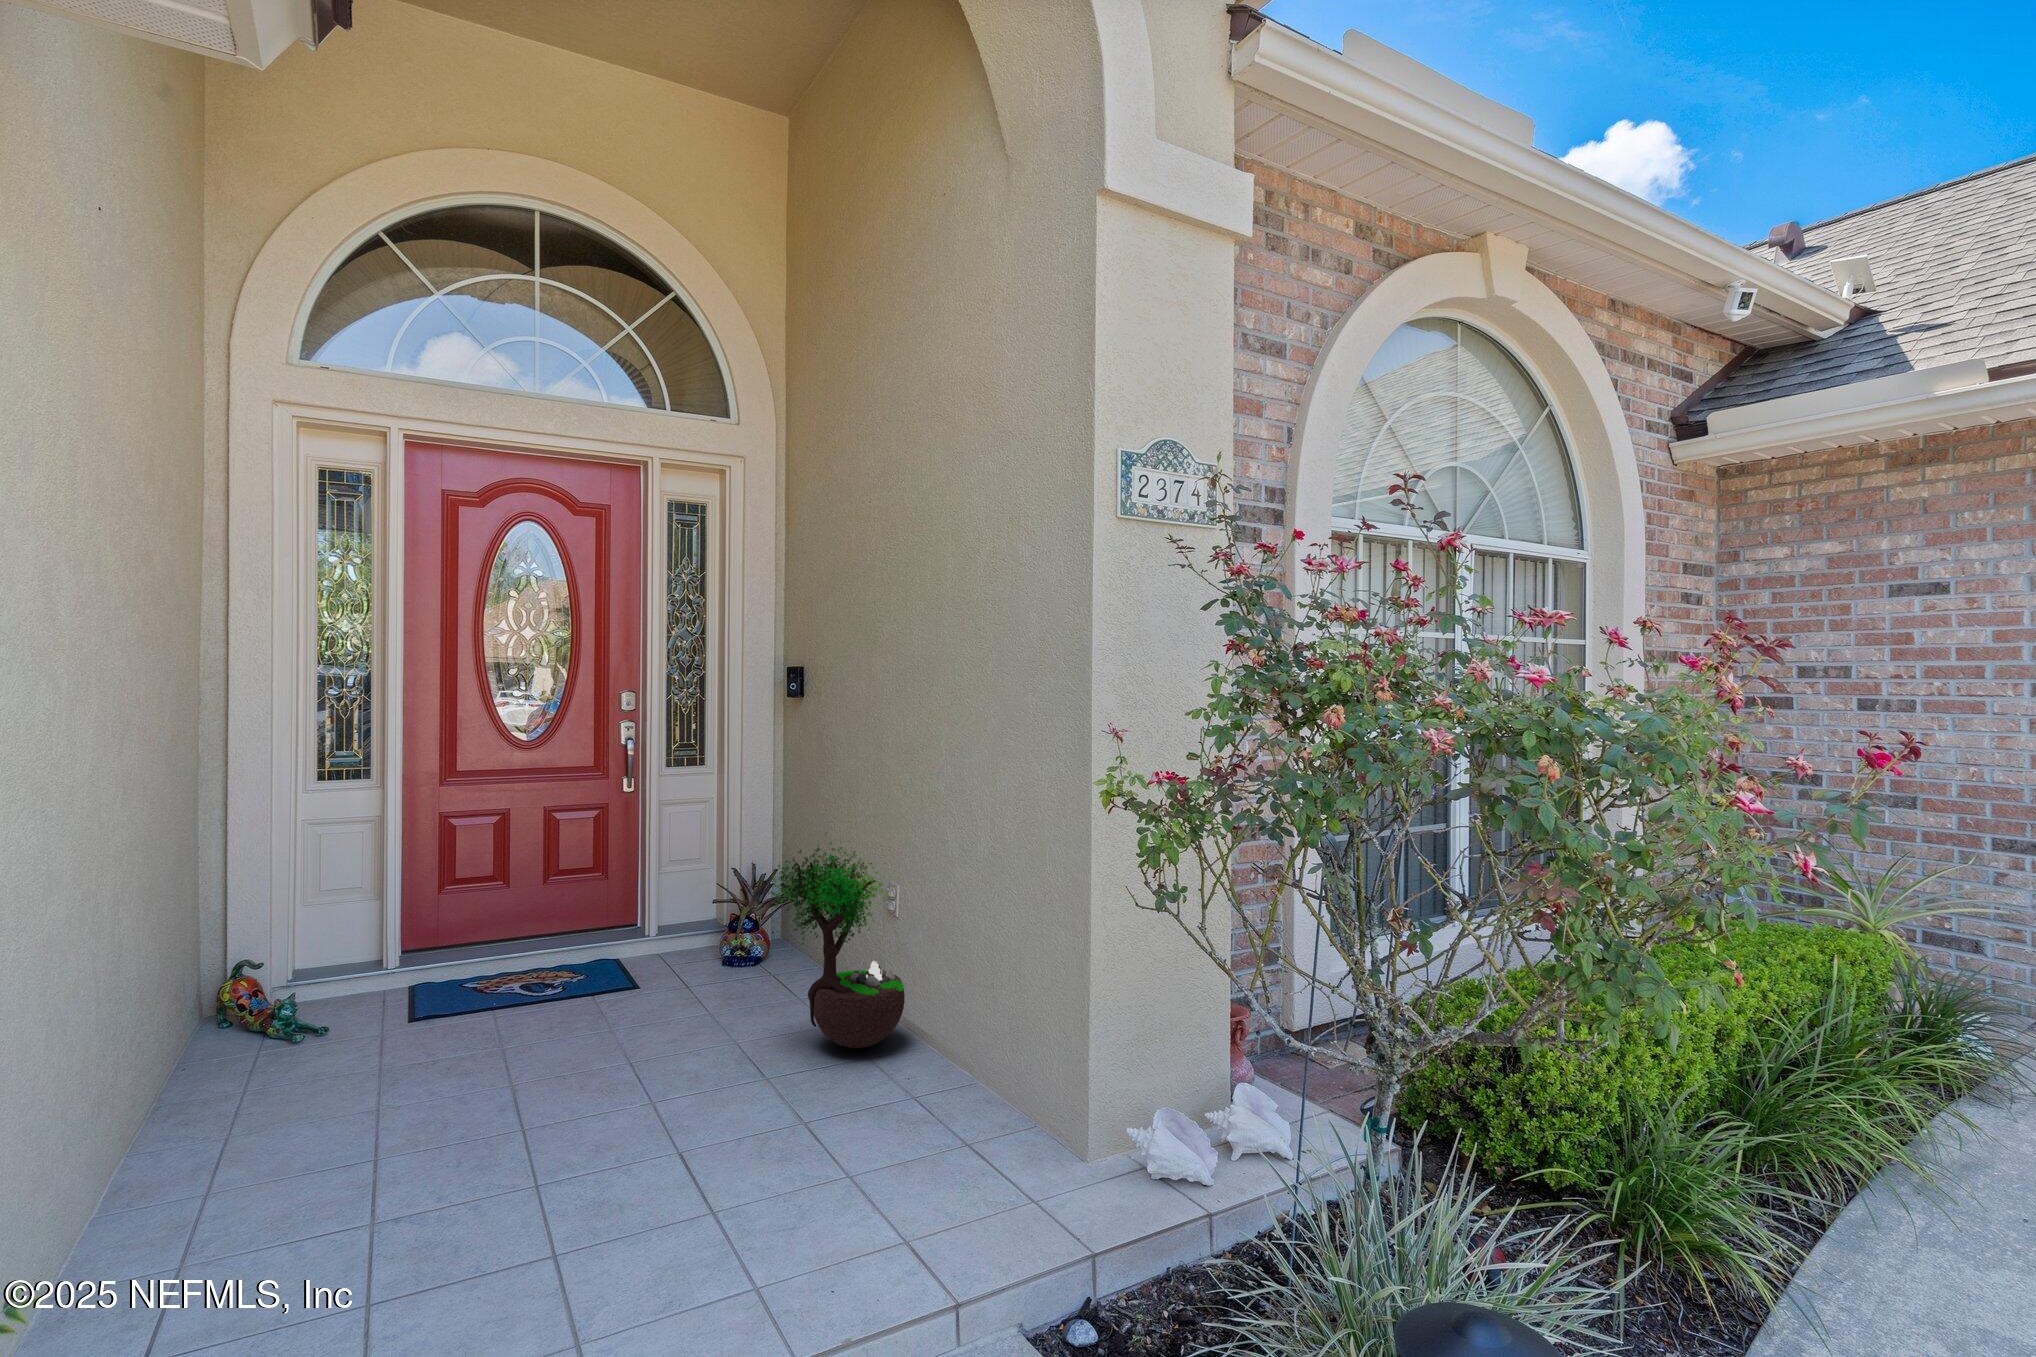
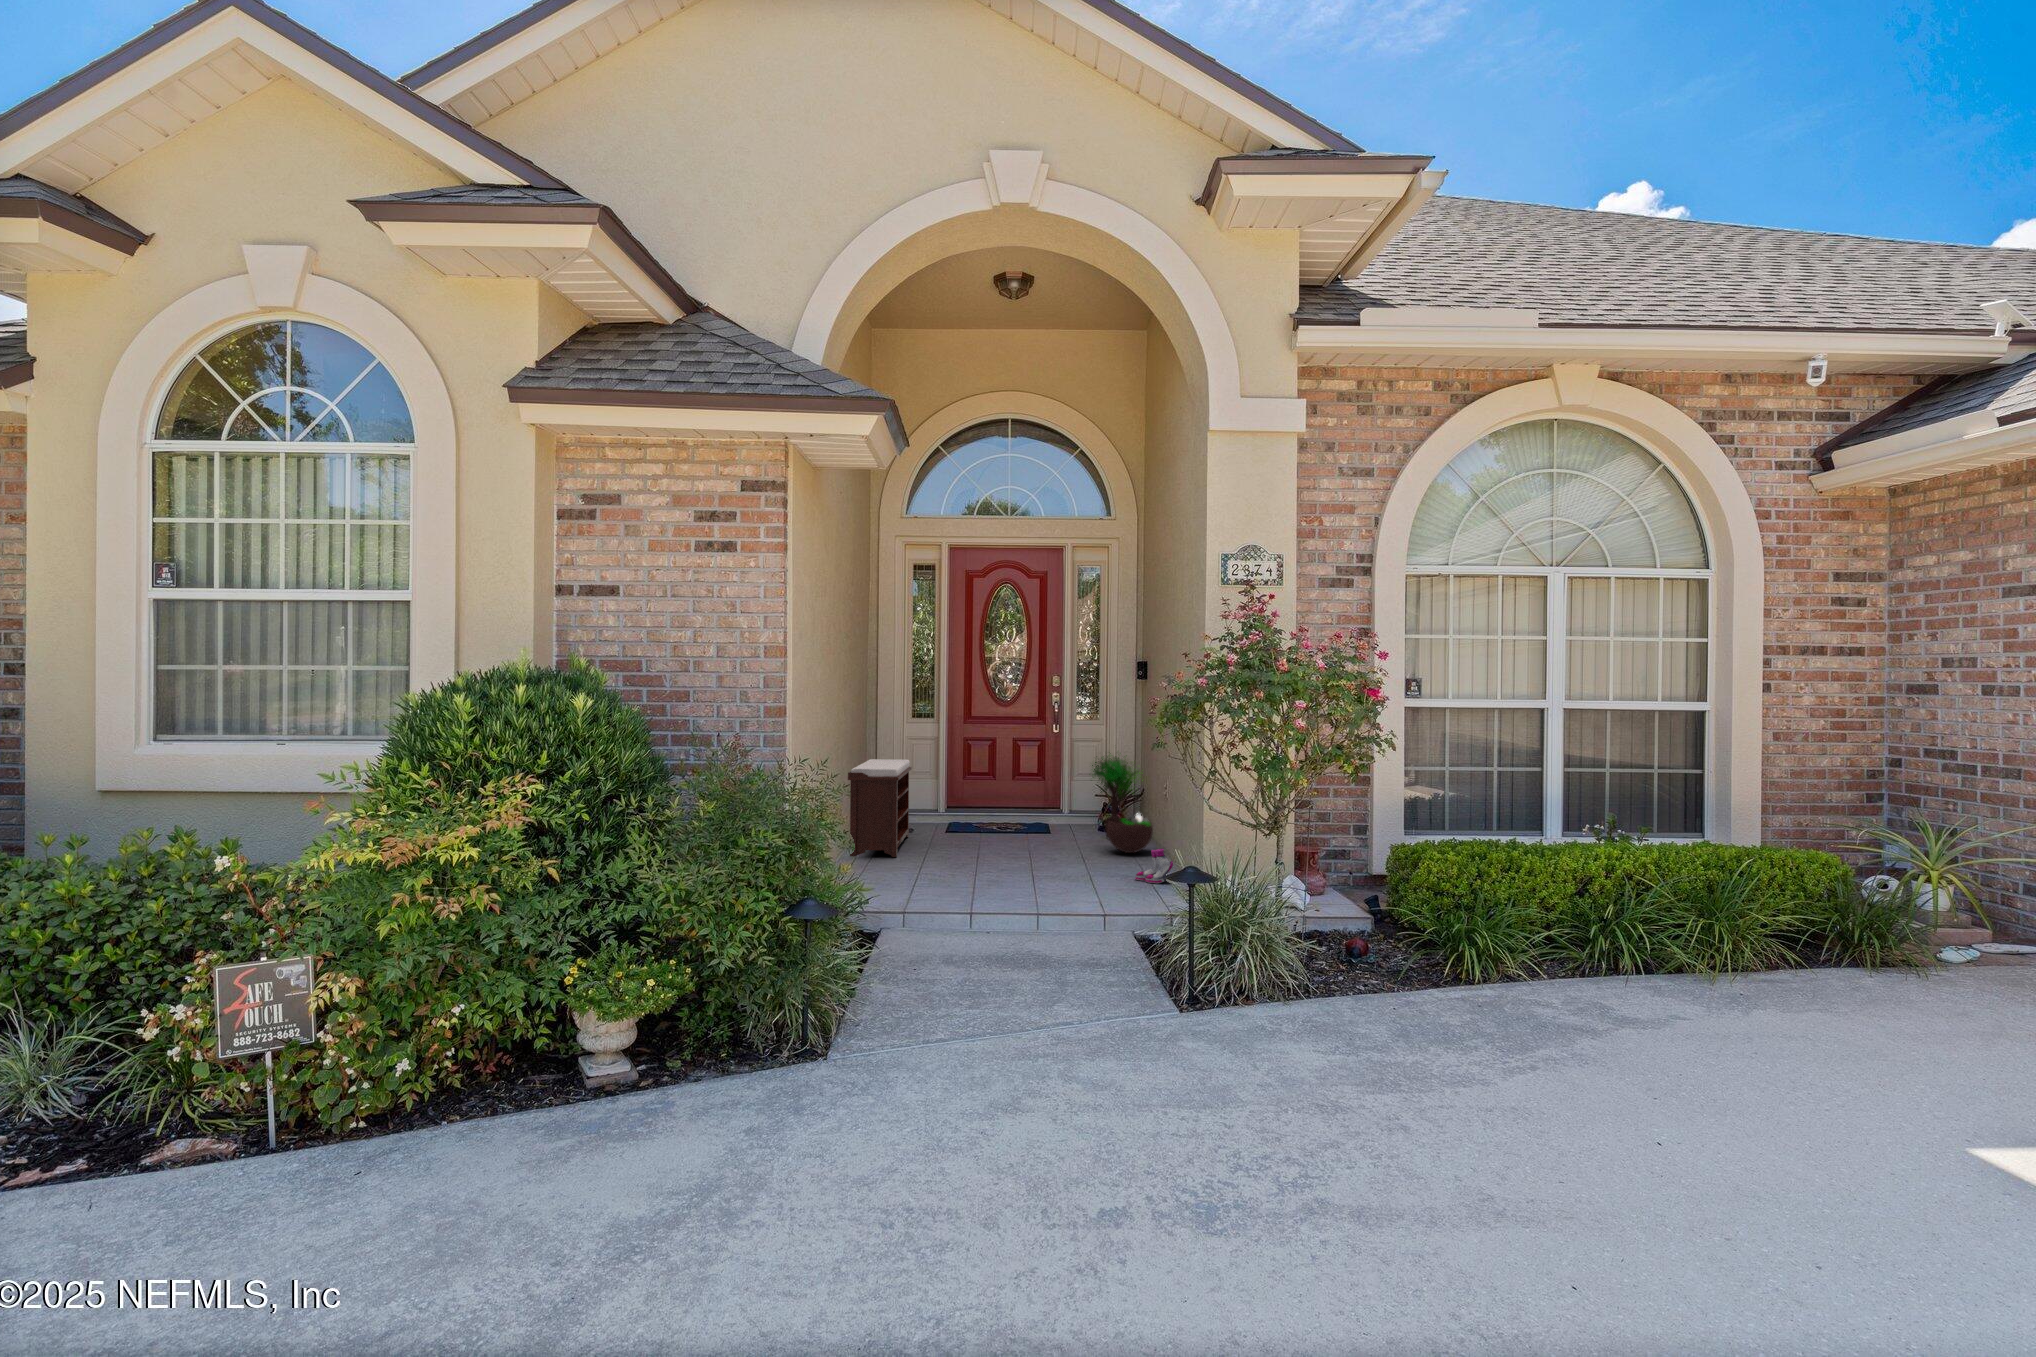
bench: none [109,889,319,1225] -> present [848,759,912,857]
boots: none [961,1084,1049,1171] -> present [1135,849,1175,883]

